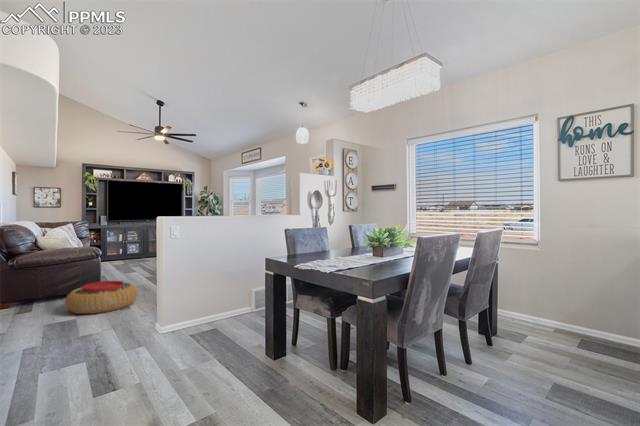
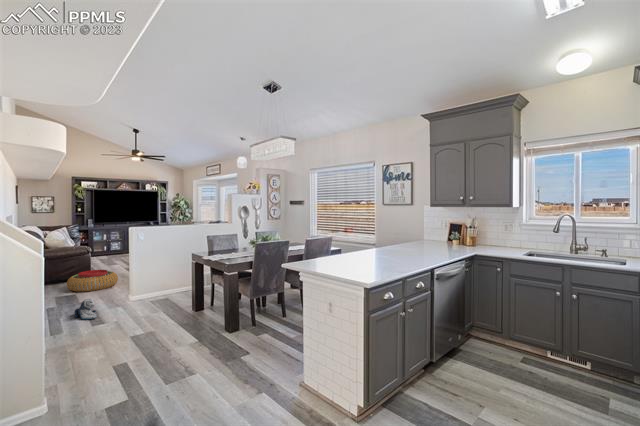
plush toy: none [67,335,105,376] -> present [74,299,96,320]

